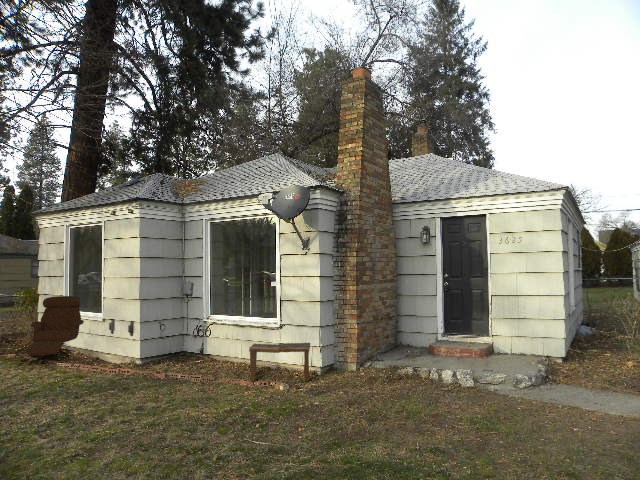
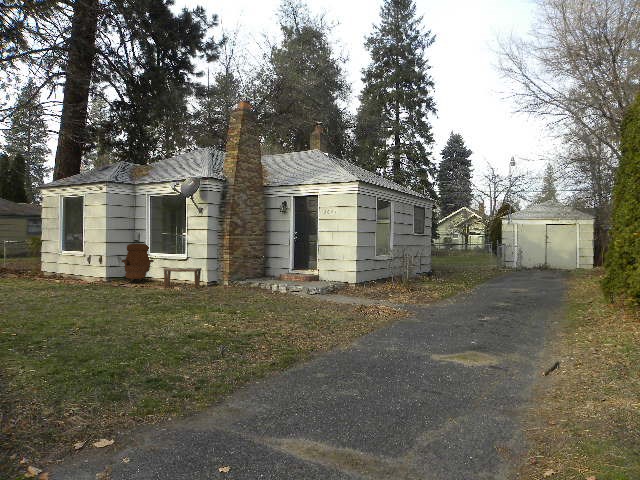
lounge chair: present [26,296,84,364] -> present [122,244,154,284]

